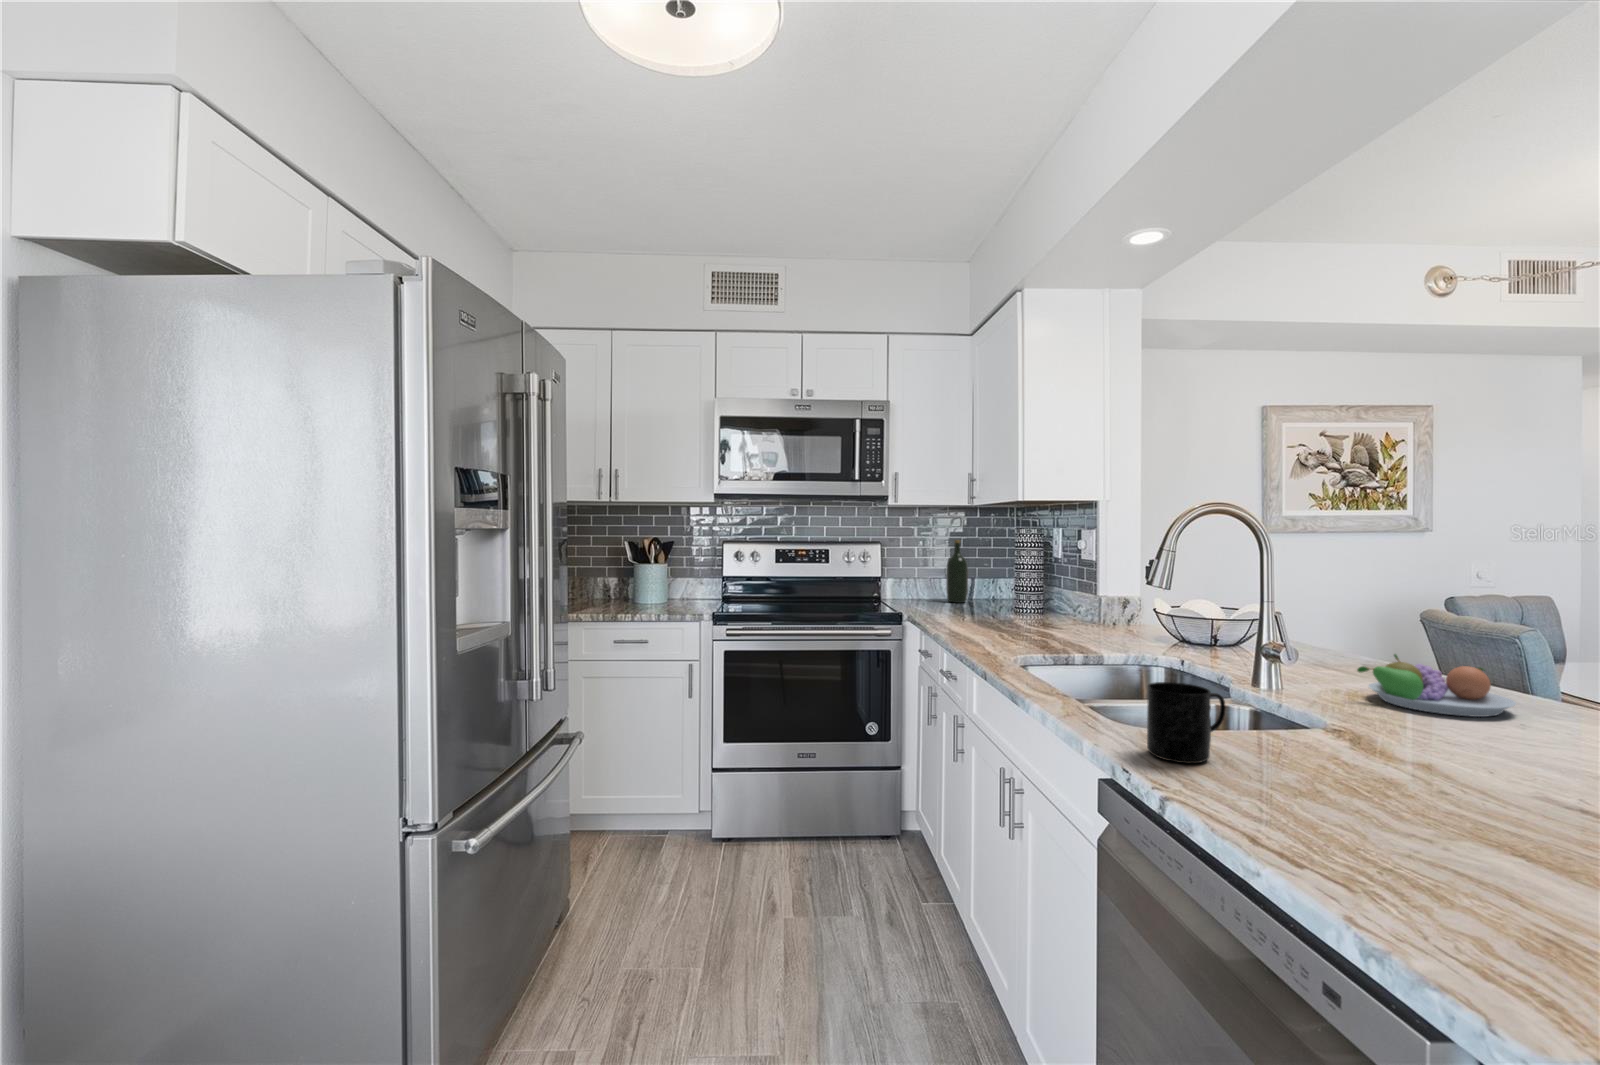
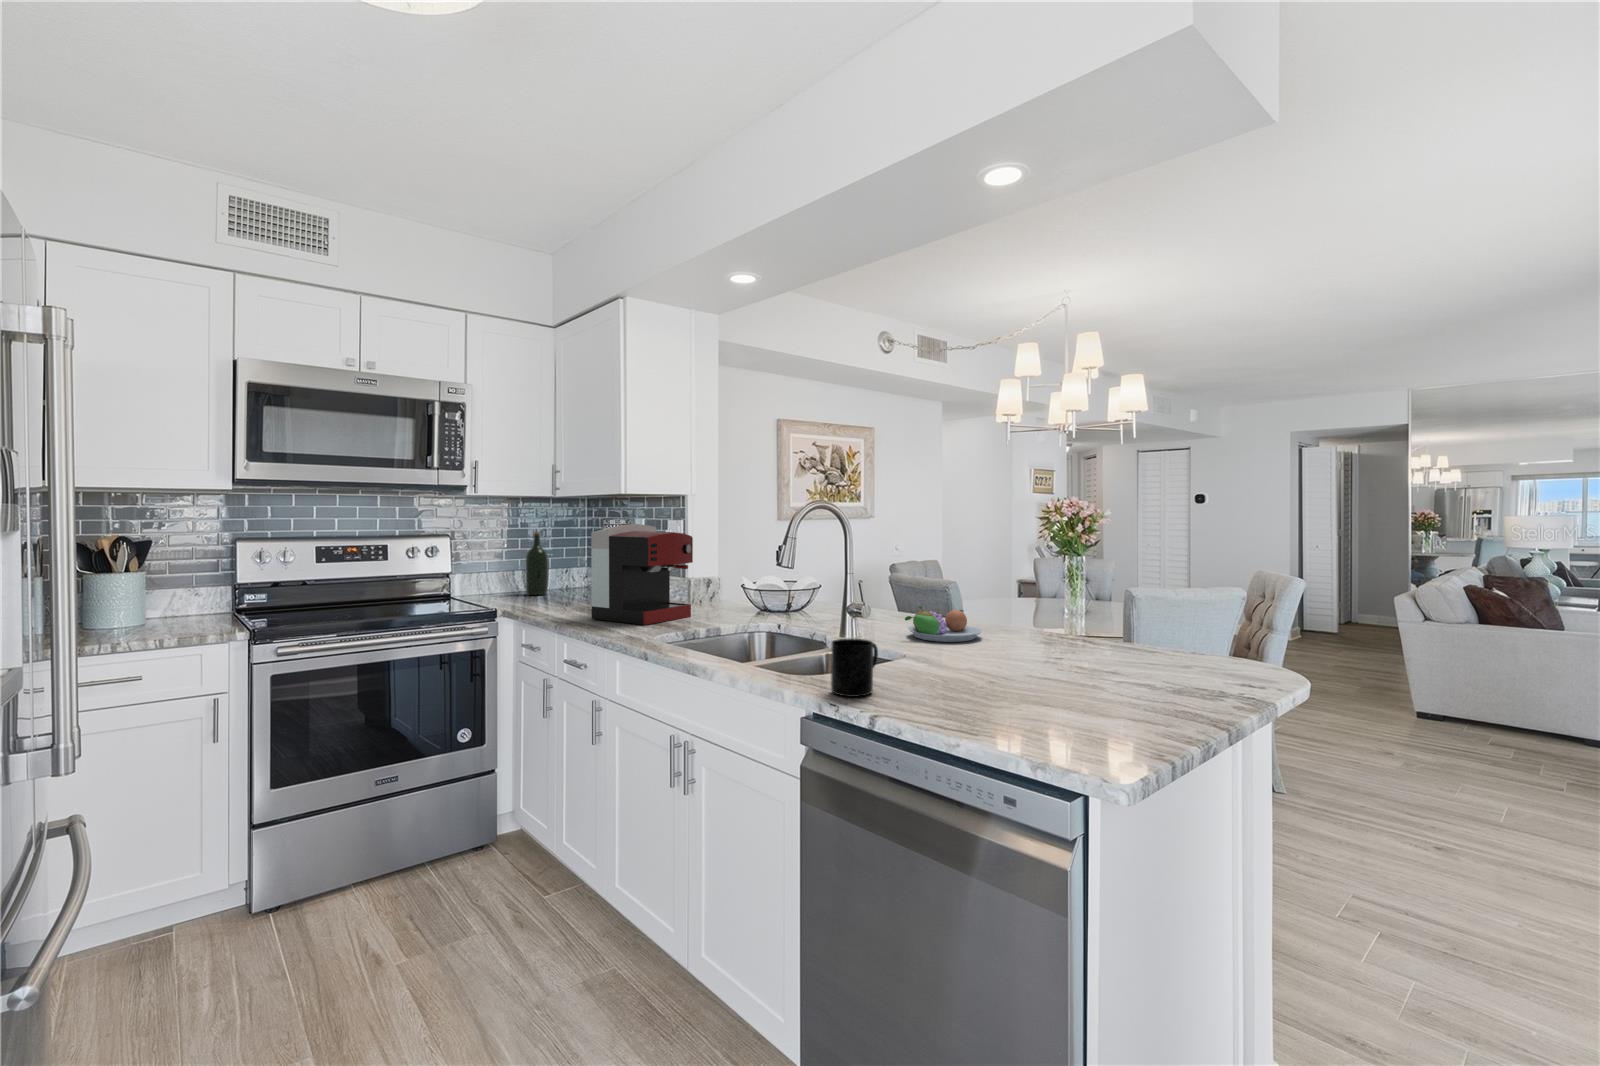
coffee maker: none [976,532,1088,641] -> present [591,524,693,625]

